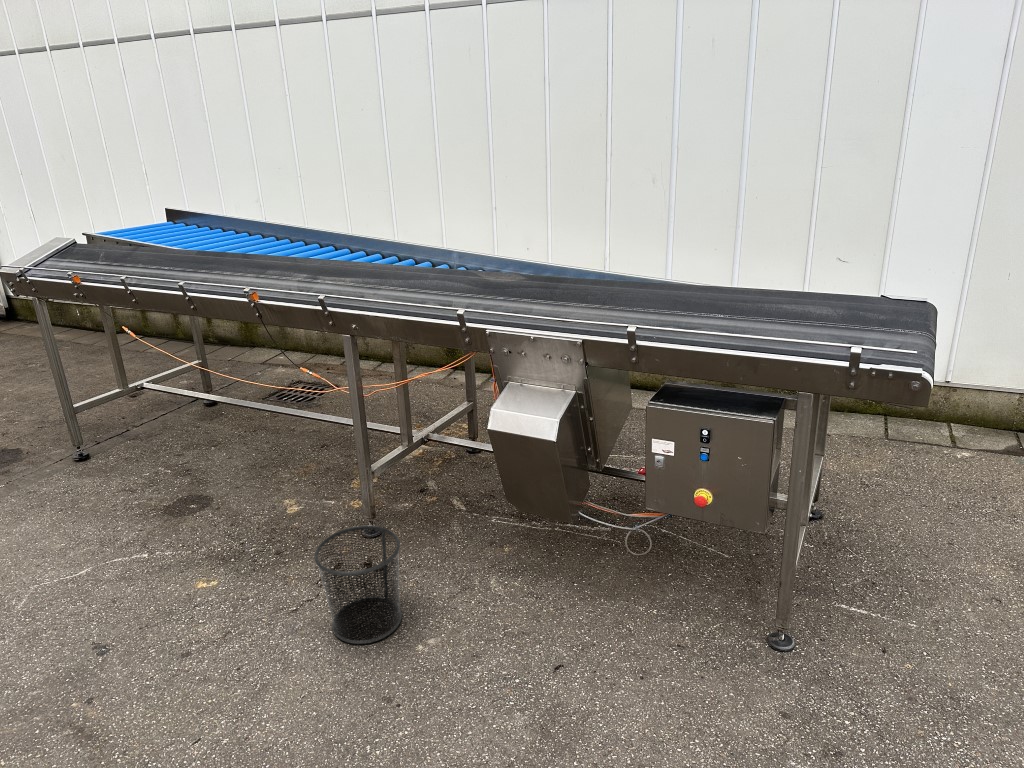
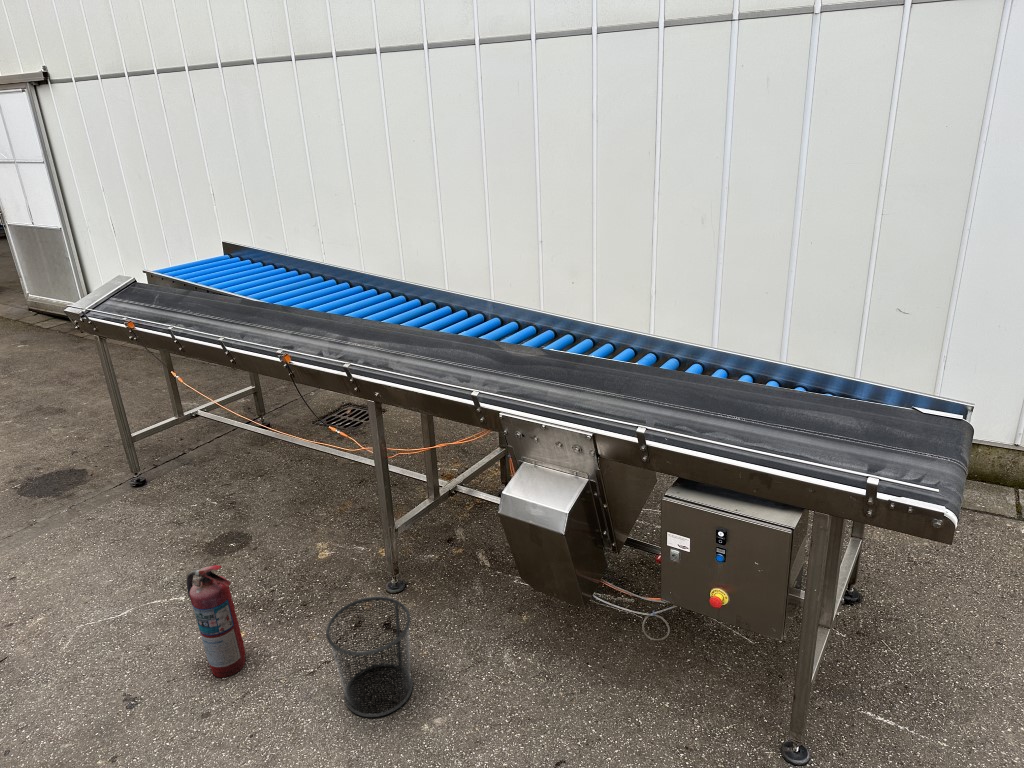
fire extinguisher: none [159,499,223,622] -> present [187,564,246,678]

